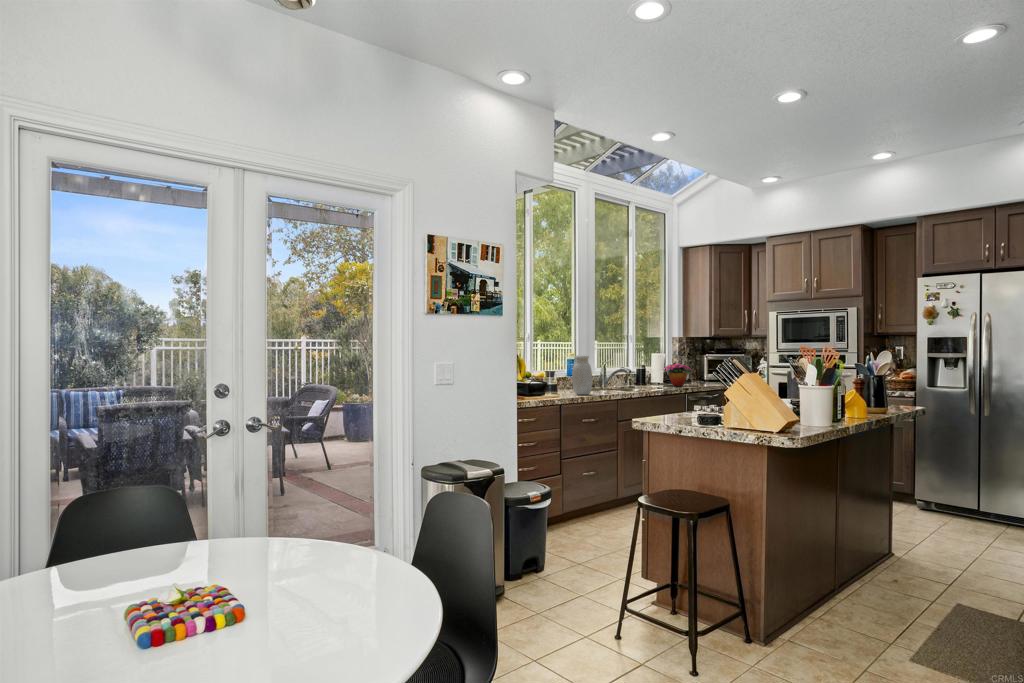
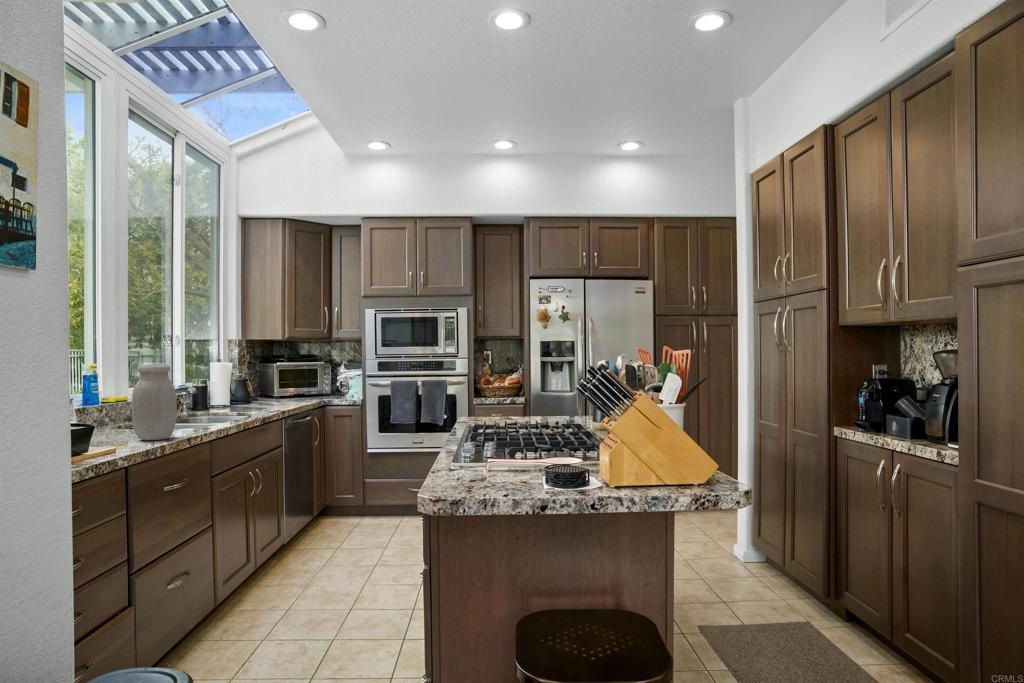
flower arrangement: present [665,364,689,386] -> none [235,375,286,408]

